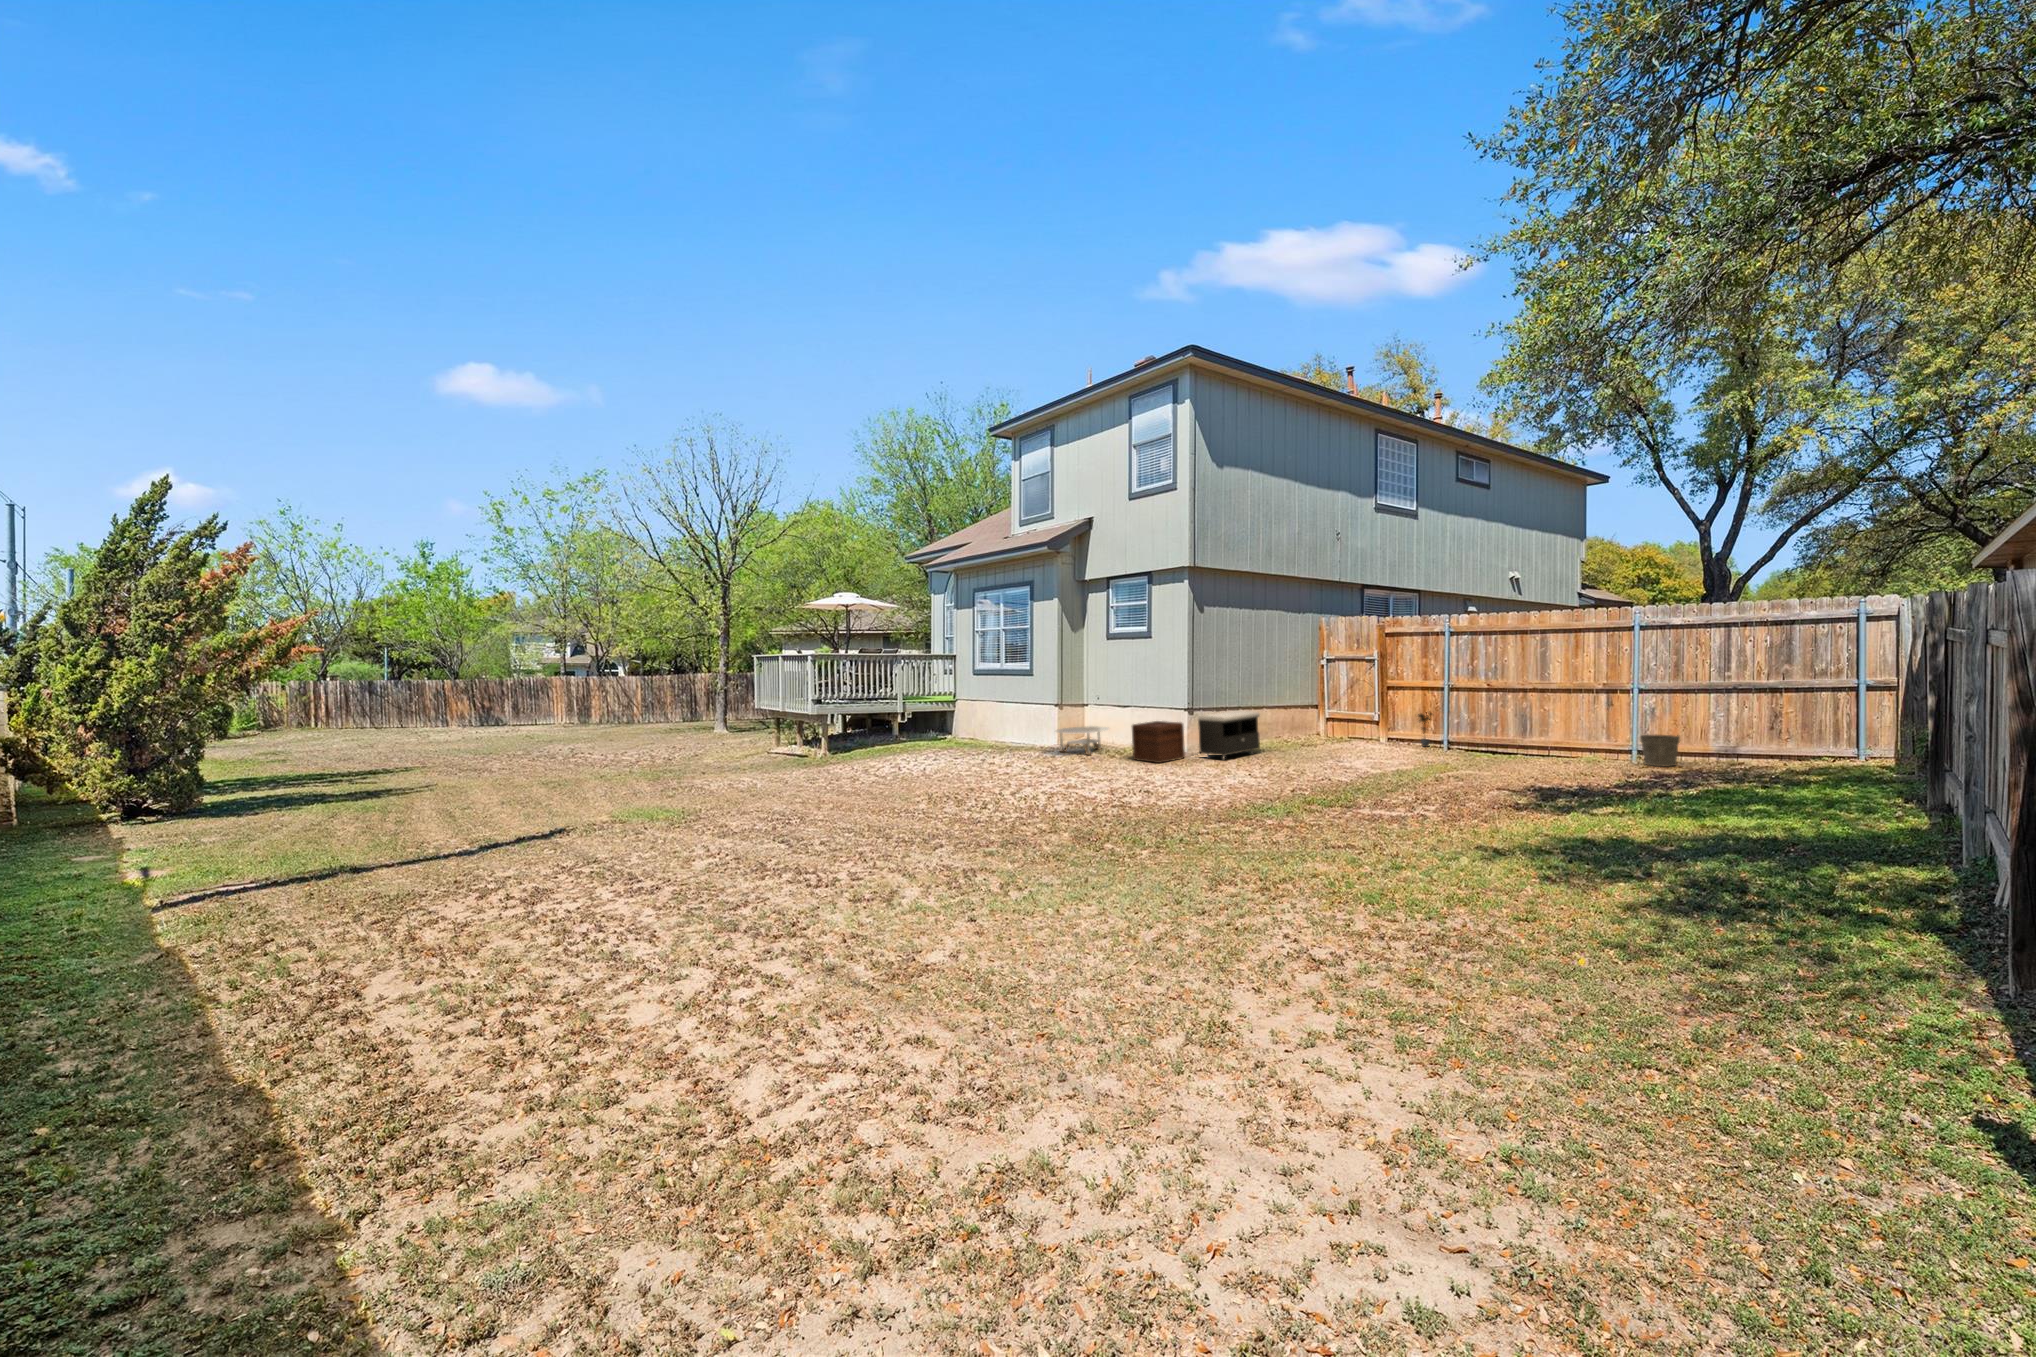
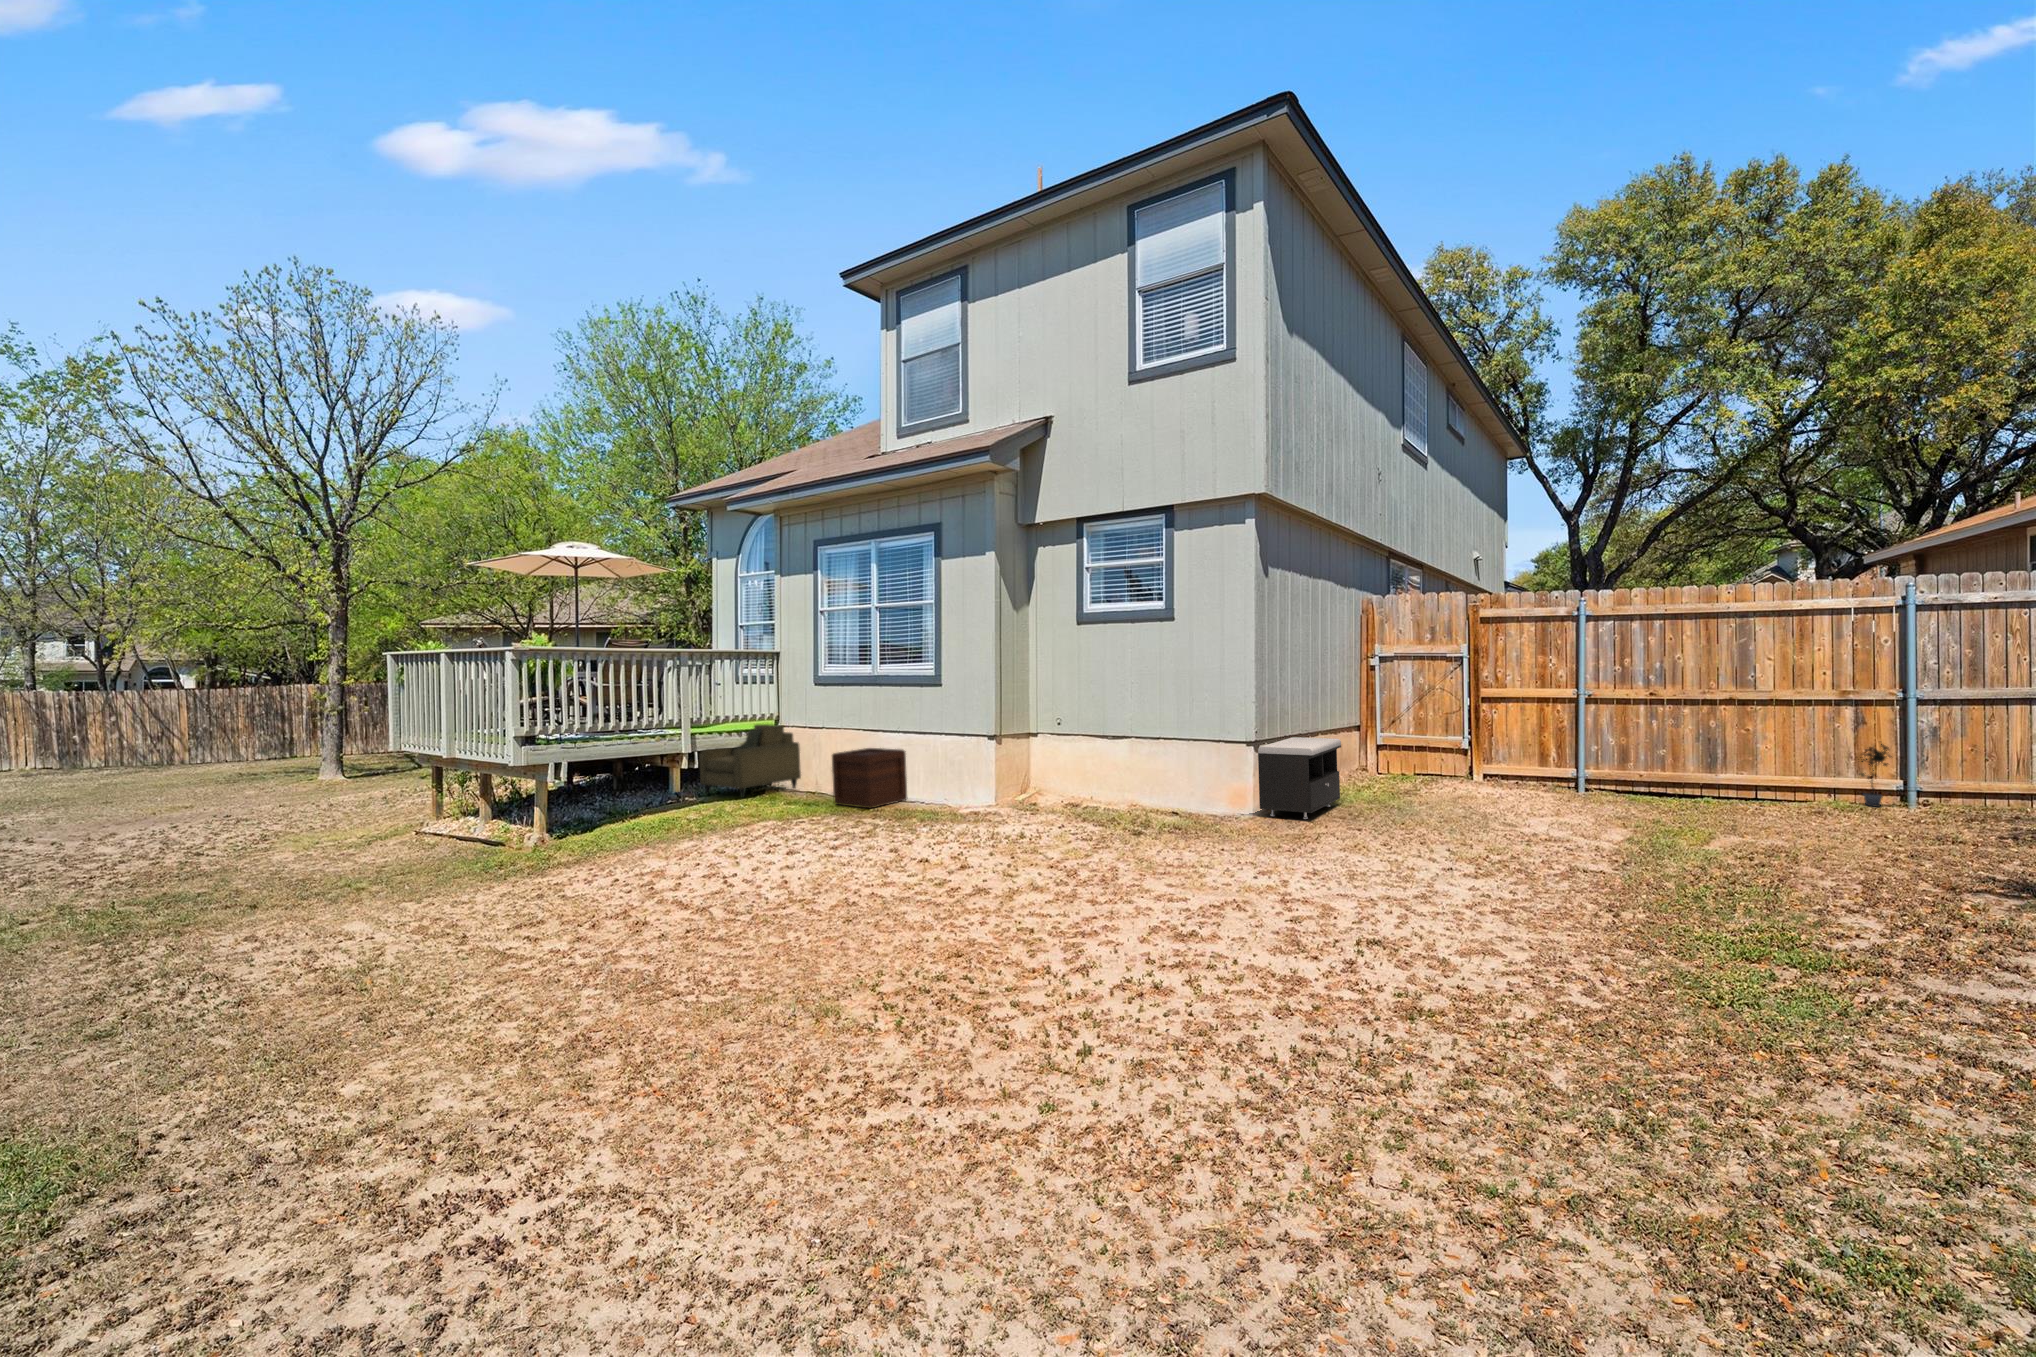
armchair: none [908,699,965,742] -> present [699,724,801,798]
potted plant: present [1418,712,1432,747] -> present [1860,744,1892,807]
wooden crate: present [1132,721,1185,763] -> present [832,748,907,808]
round table: present [1056,726,1109,755] -> none [995,766,1088,817]
bucket: present [1640,735,1680,767] -> none [1927,765,2001,813]

